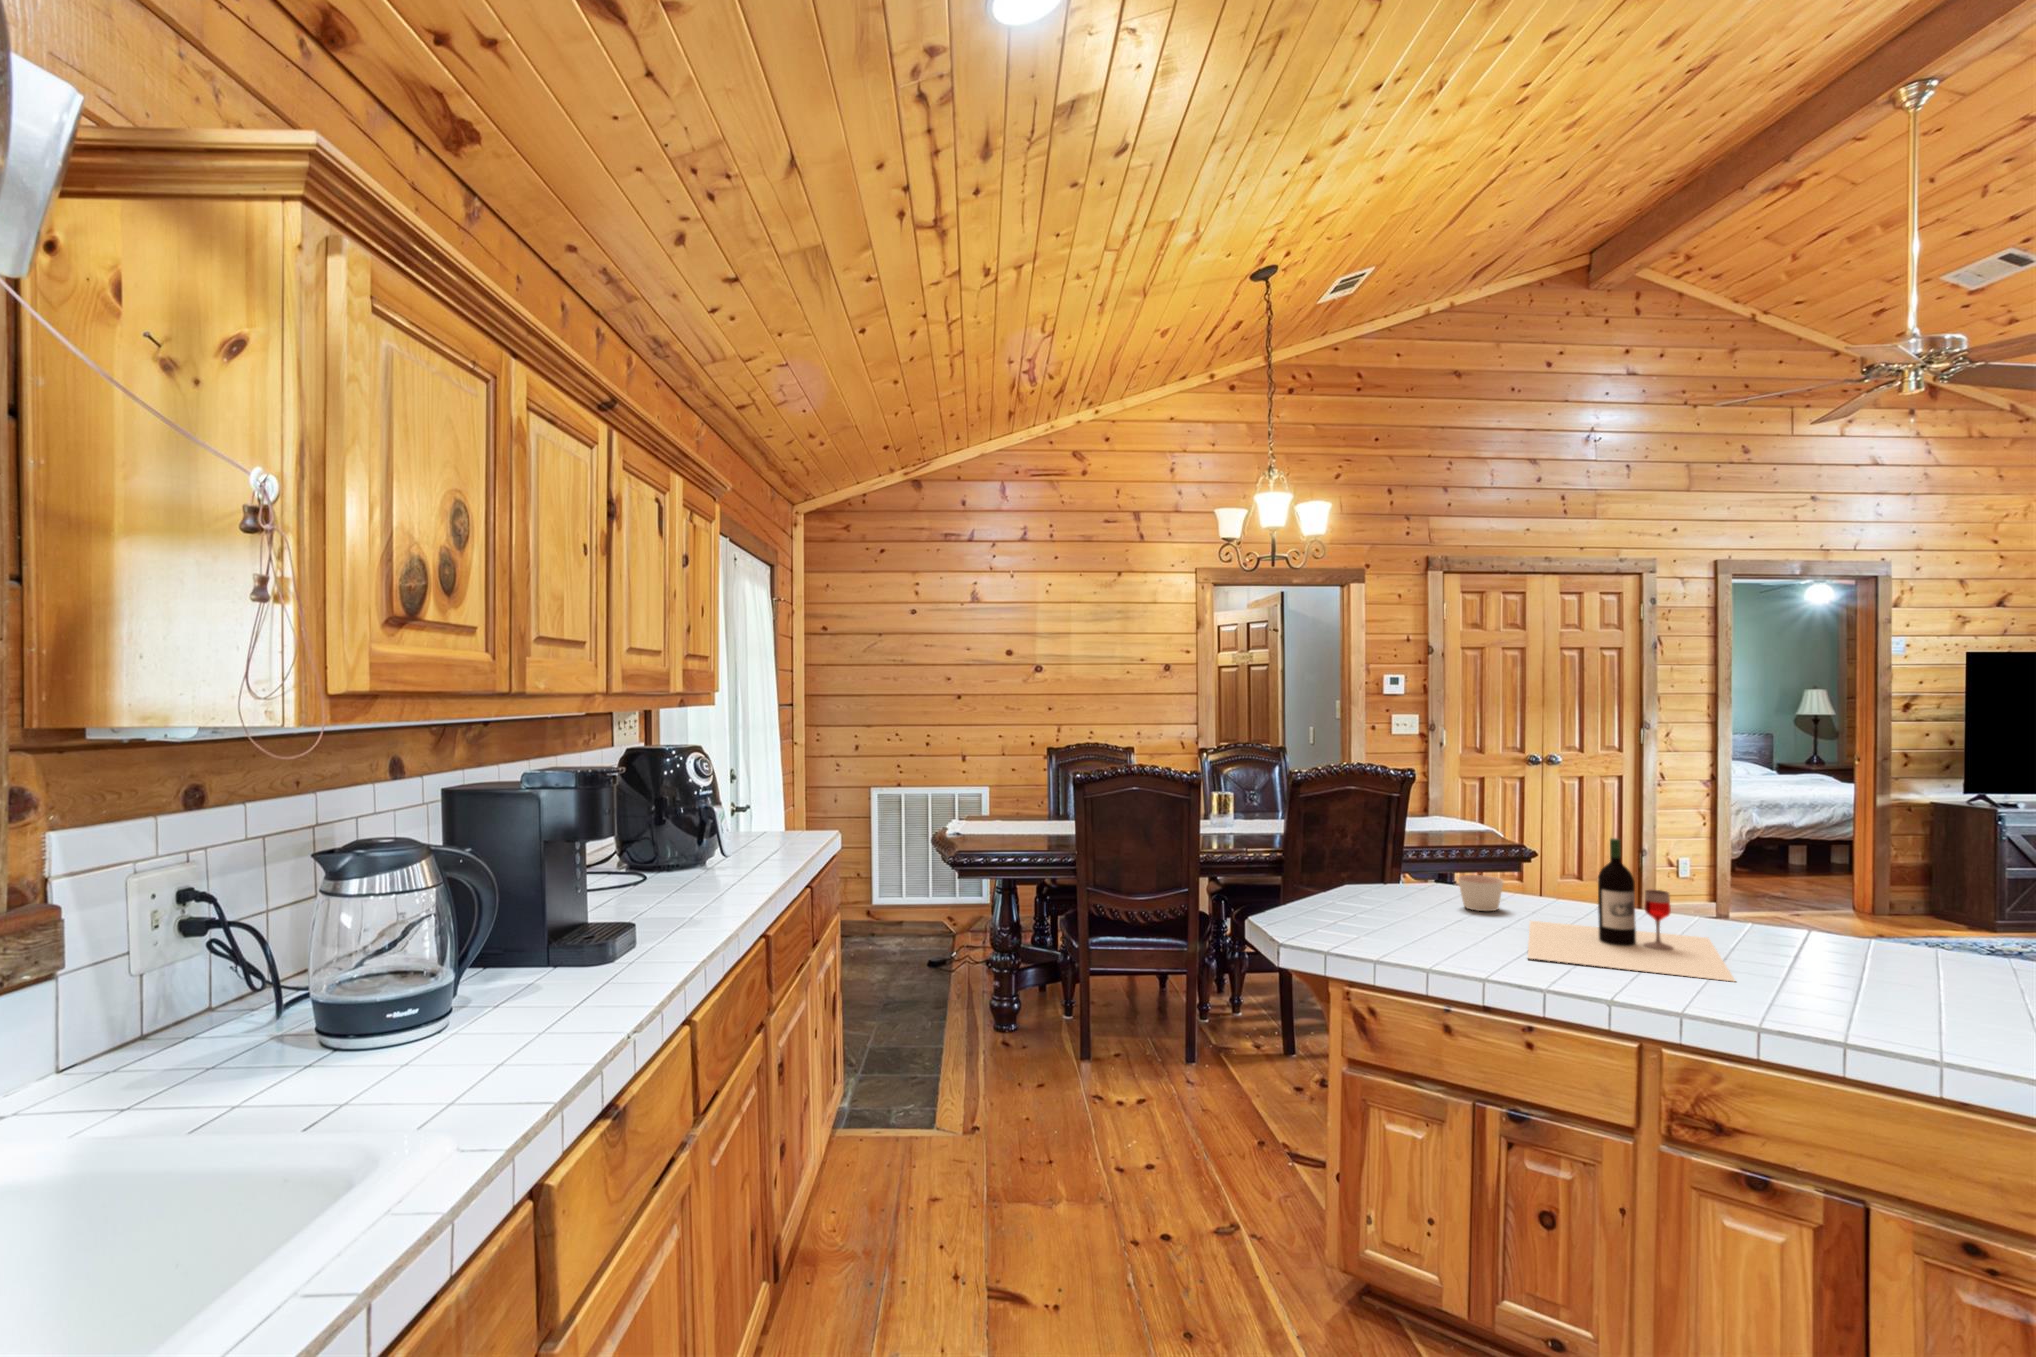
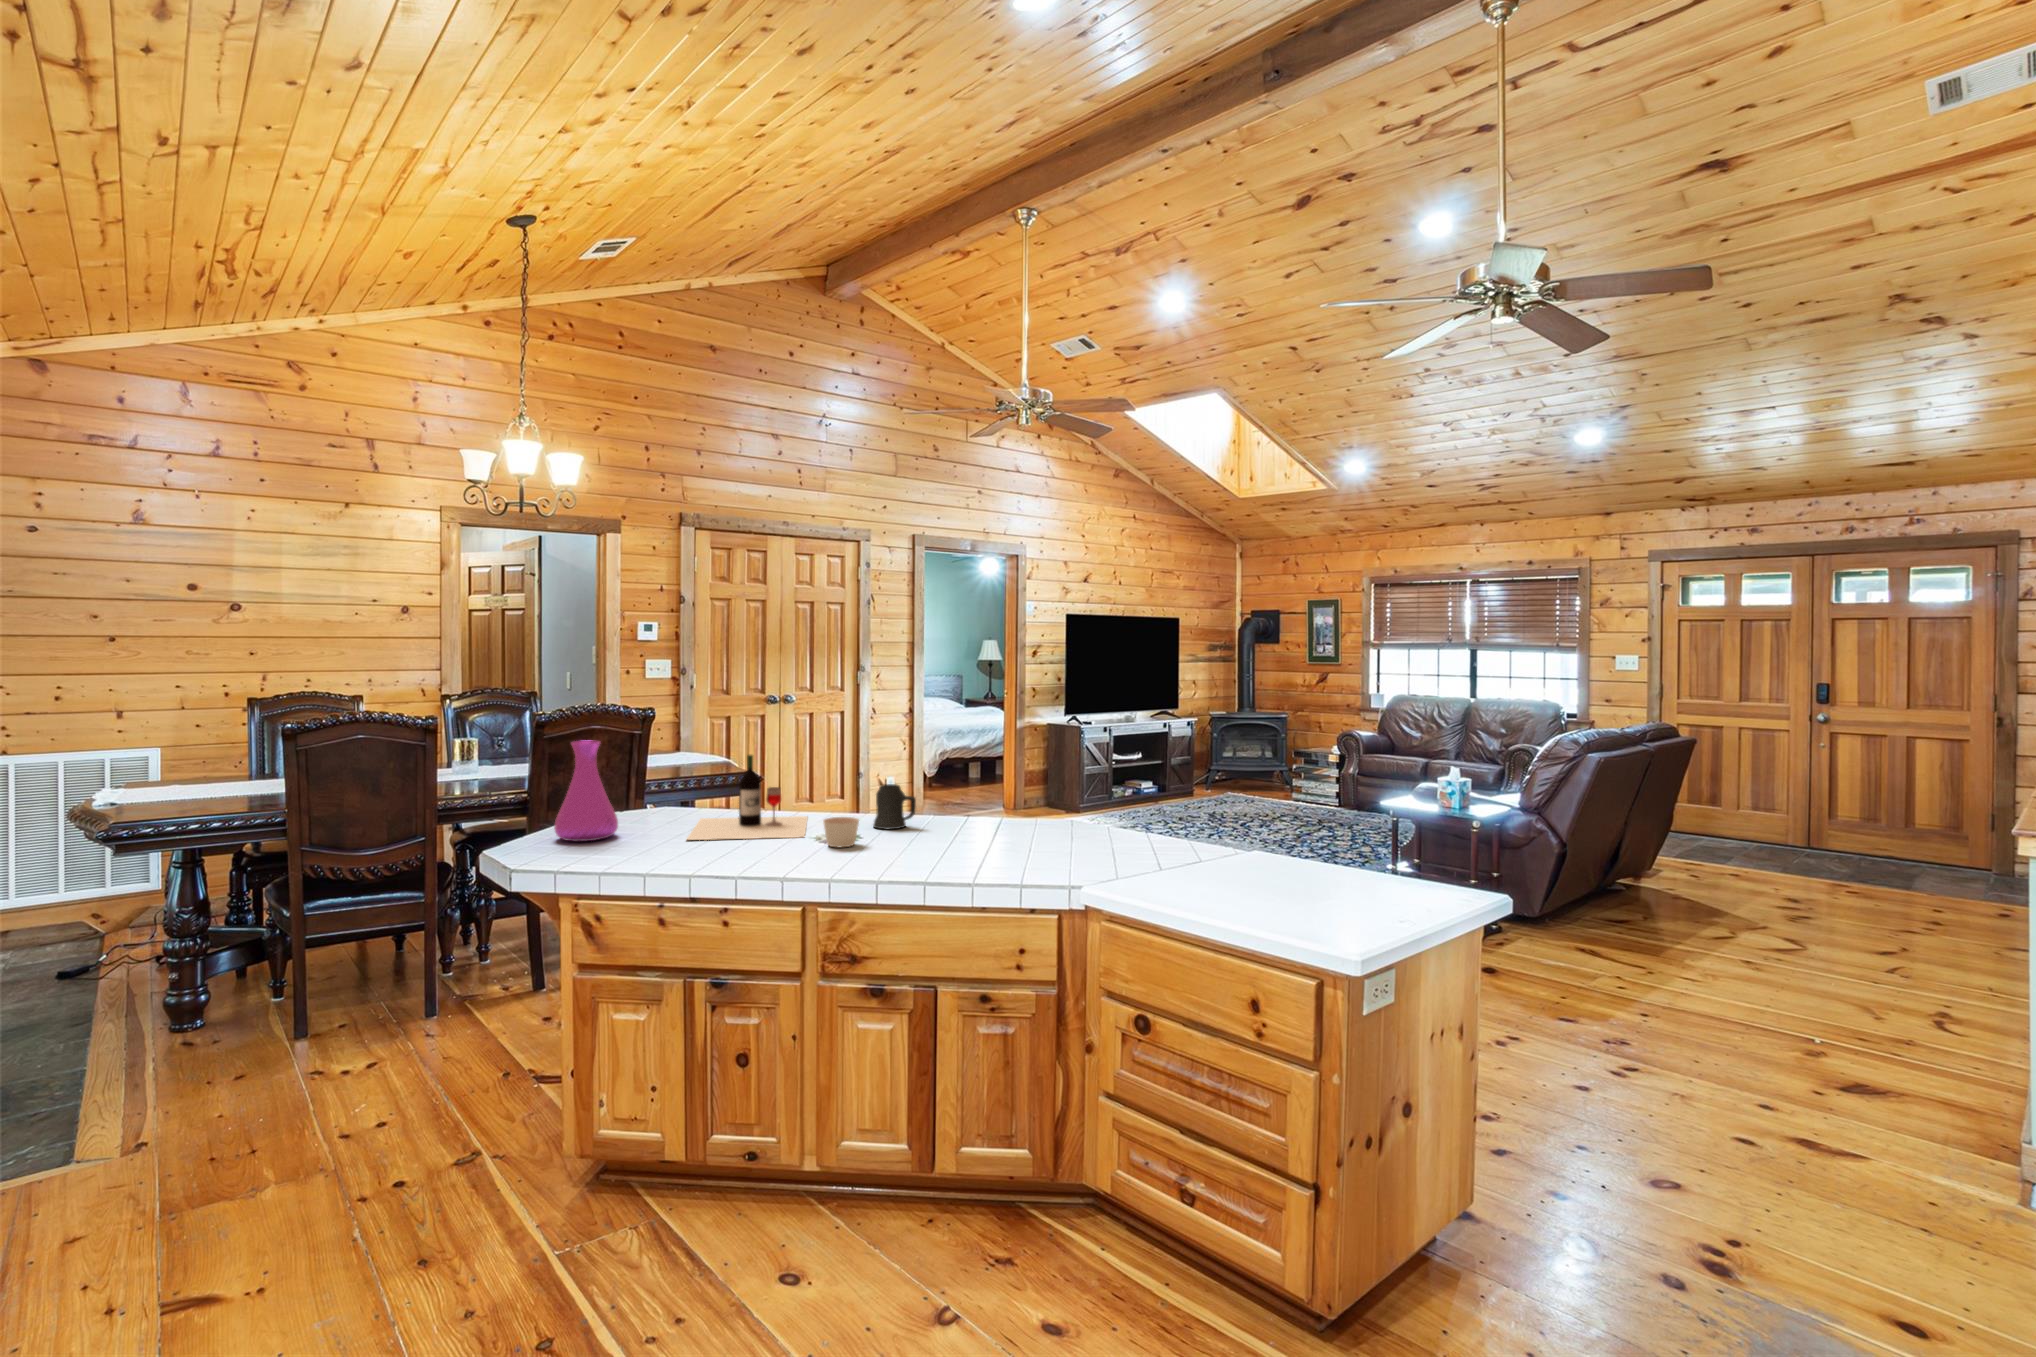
vase: none [1340,806,1423,940] -> present [554,740,618,841]
candle: present [1458,875,1503,911] -> present [823,817,859,847]
mug: none [1861,907,1963,990] -> present [873,784,916,829]

